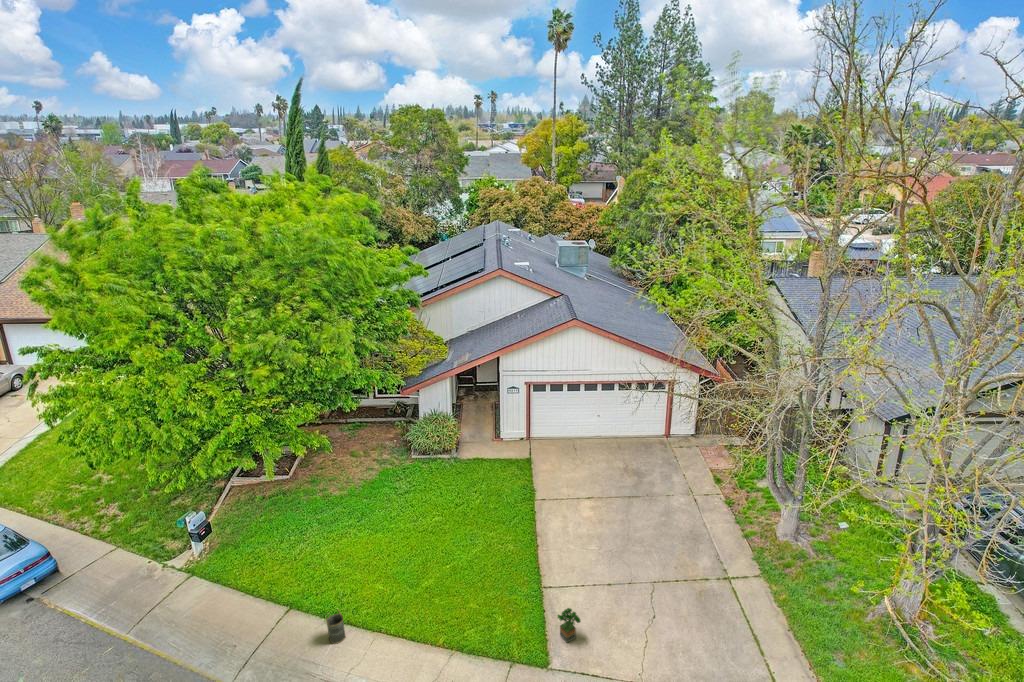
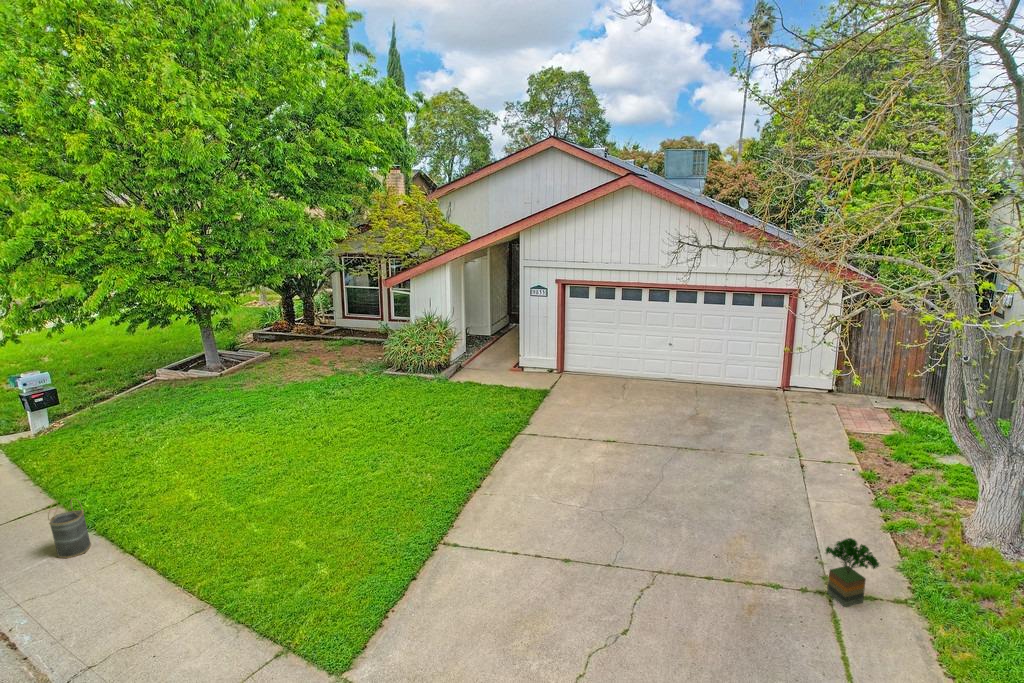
potted tree: present [558,608,581,643] -> present [826,538,879,607]

